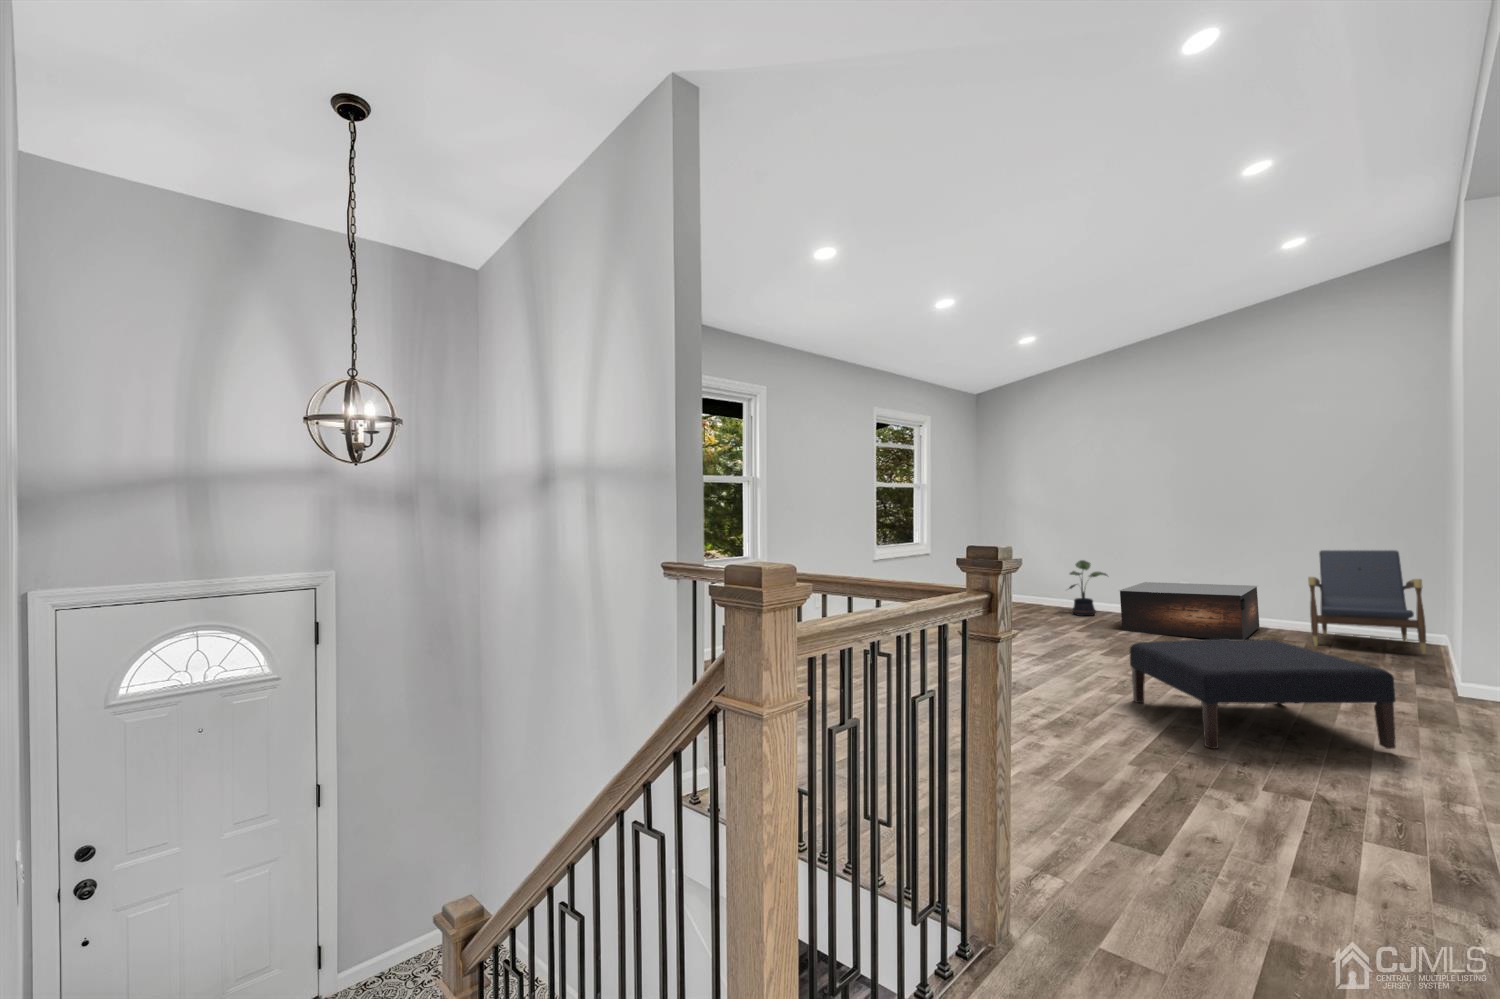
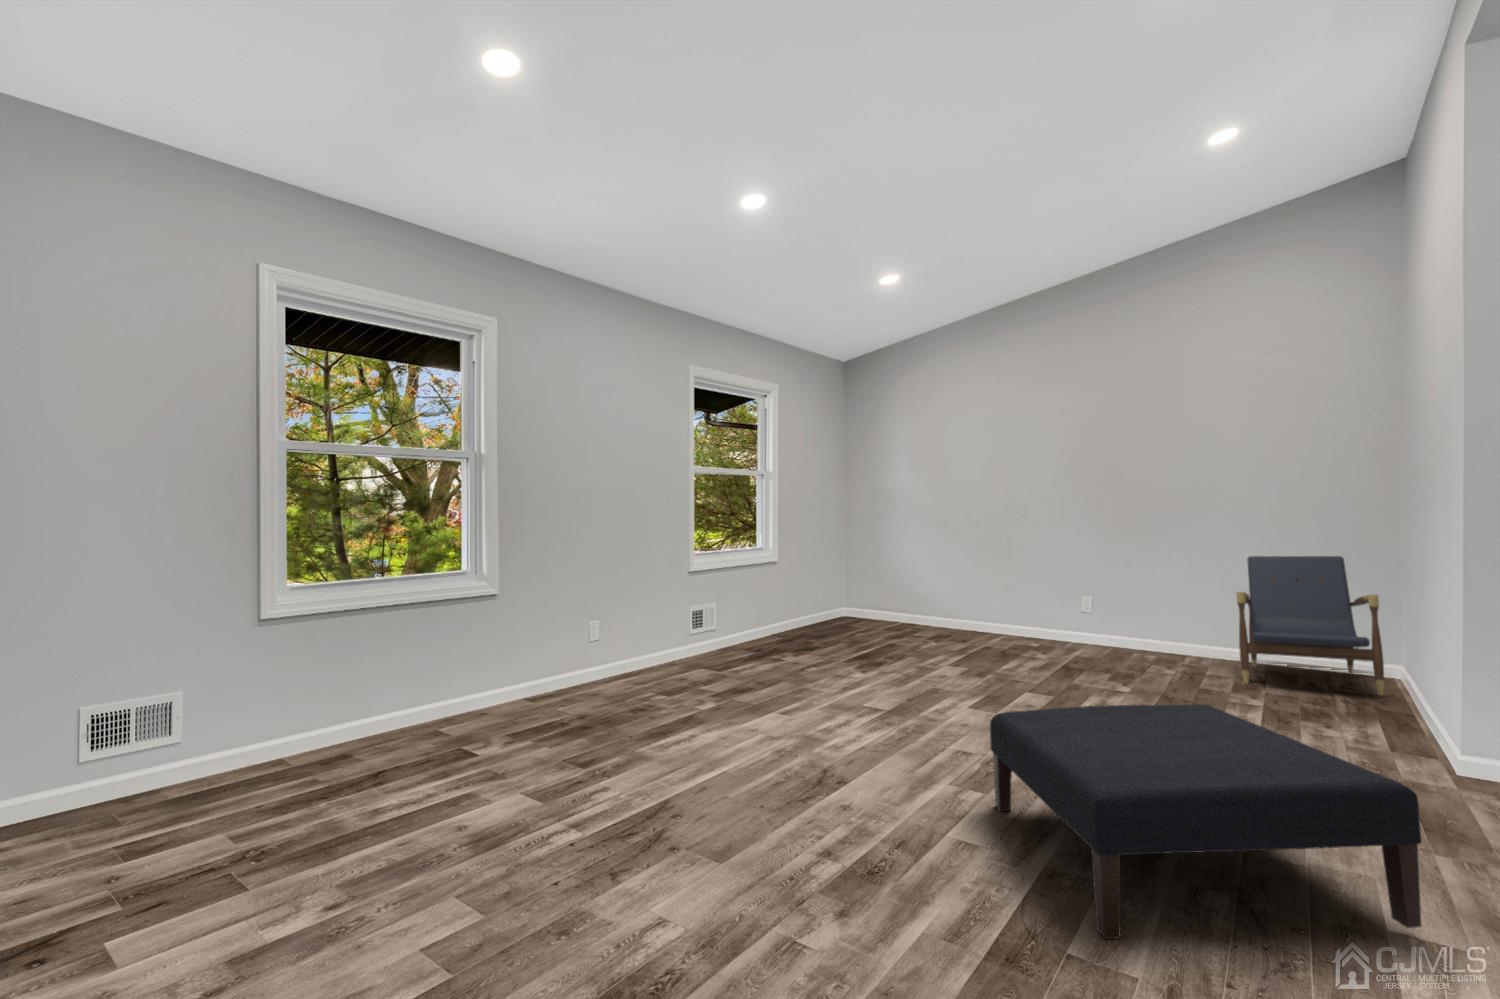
potted plant: present [1069,560,1107,616] -> none [944,569,996,641]
coffee table: present [1119,582,1259,640] -> none [1003,597,1175,679]

